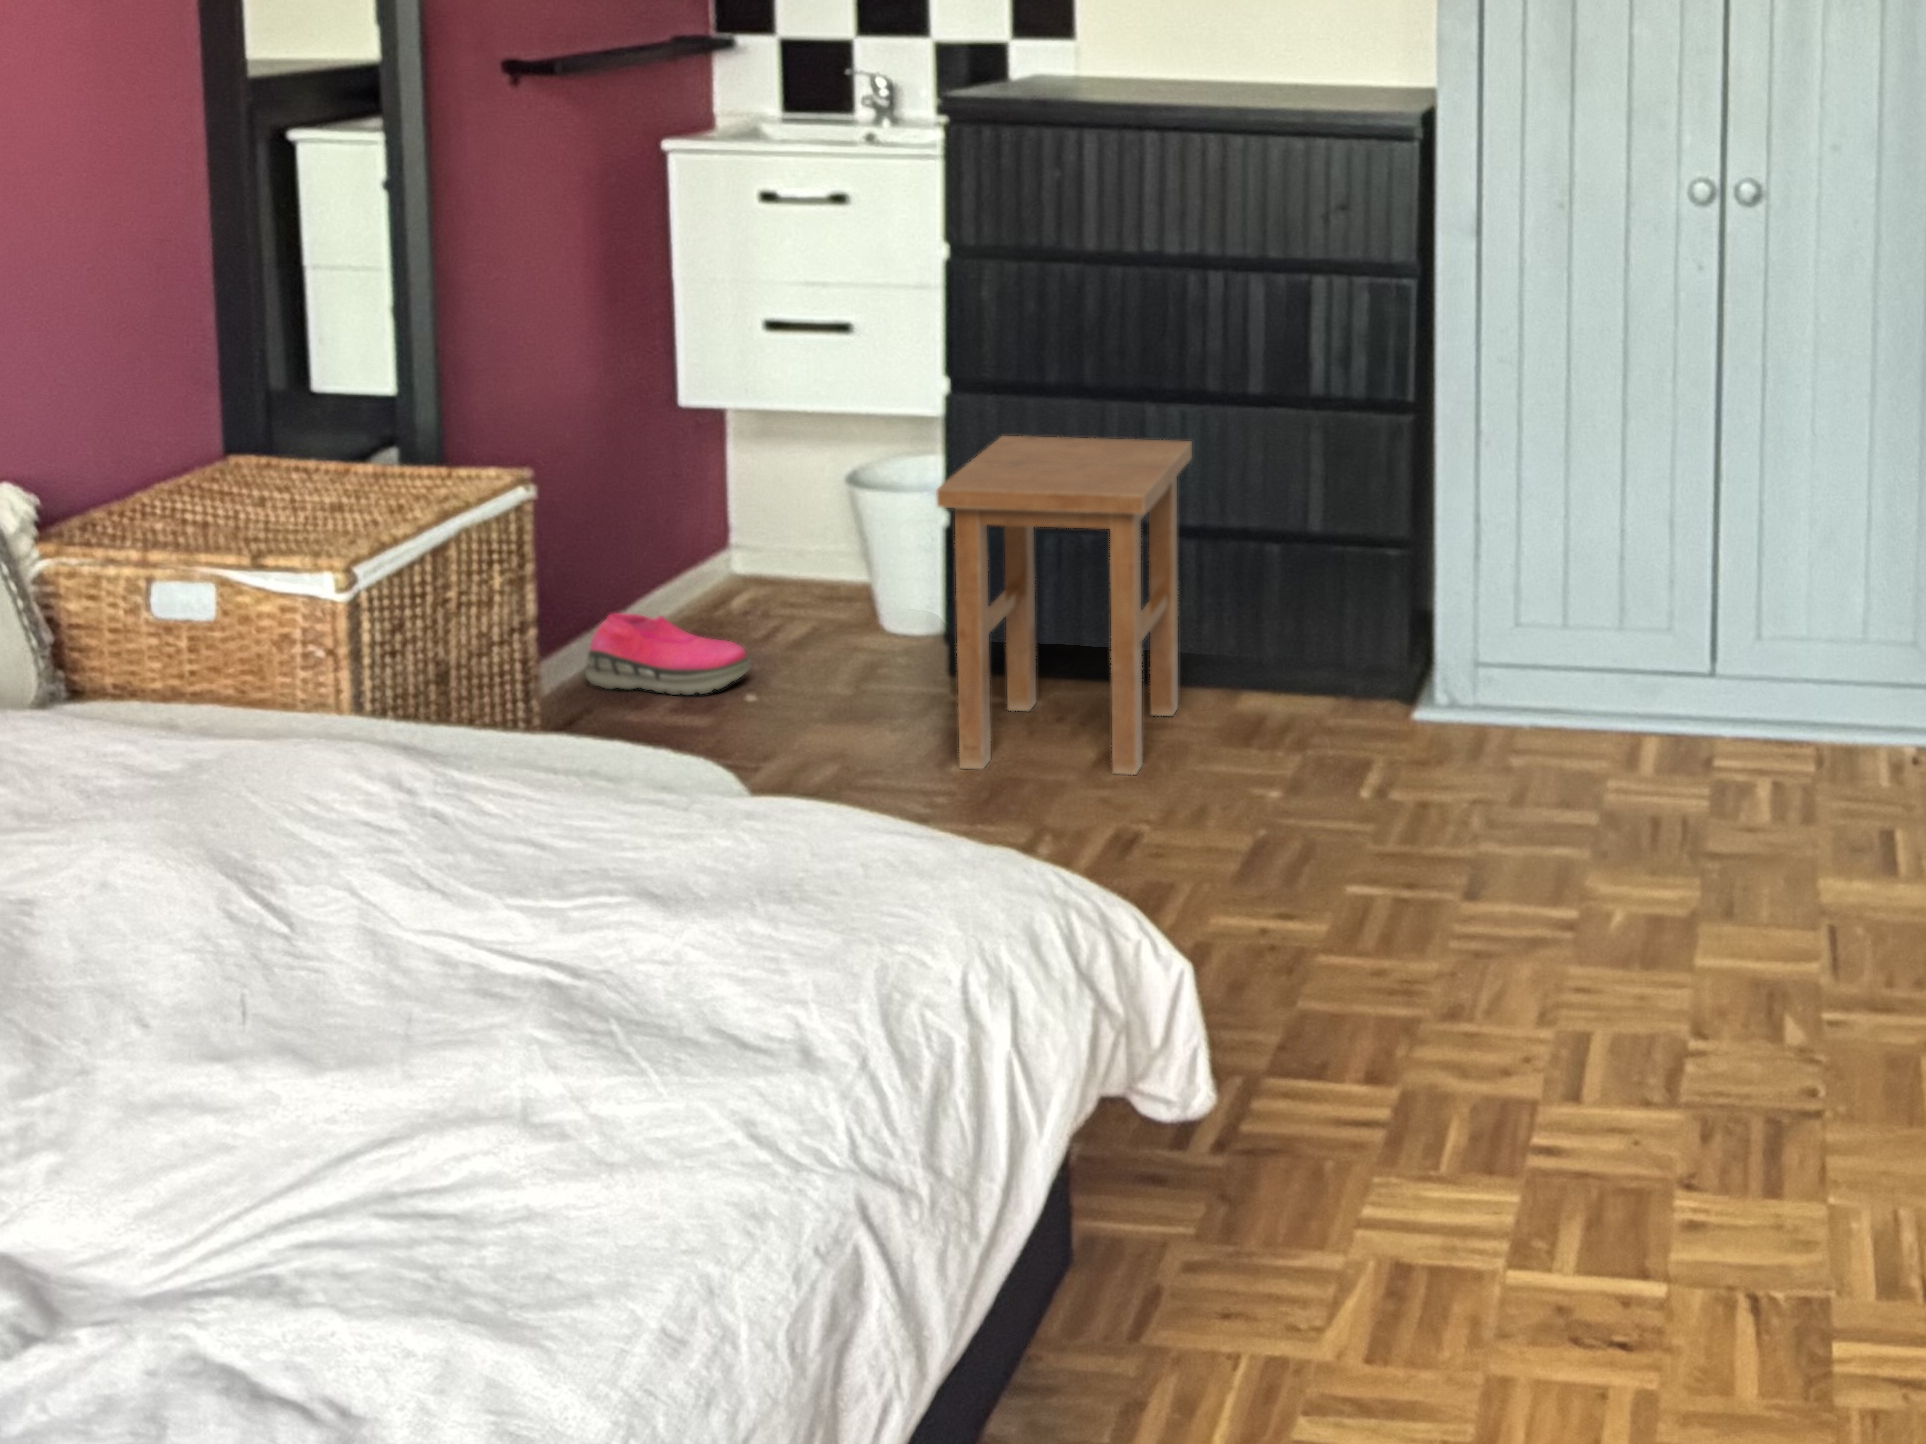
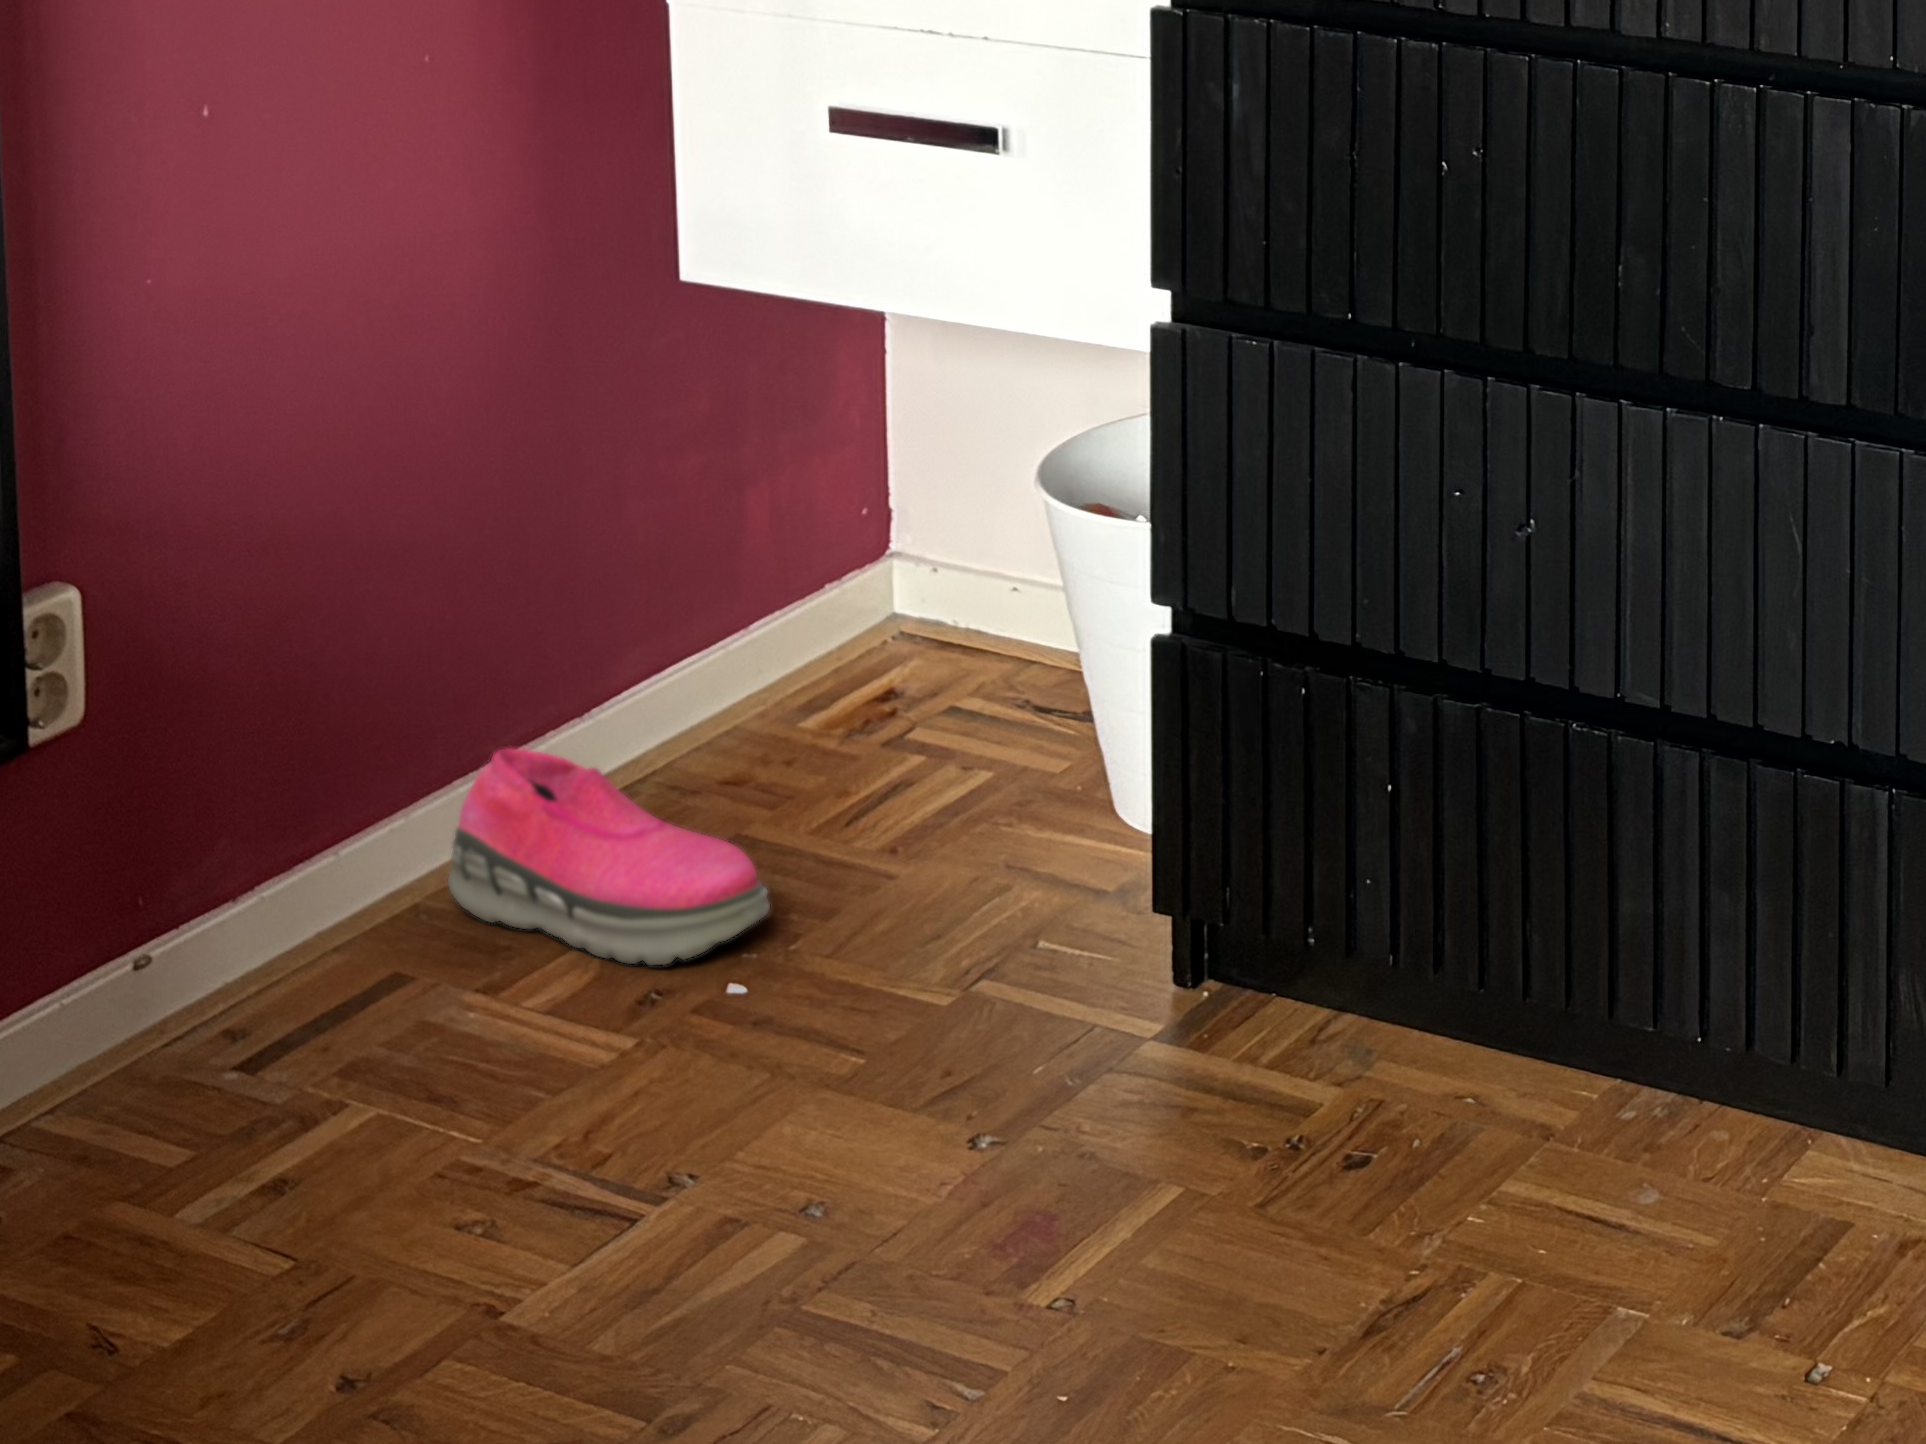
stool: present [936,436,1192,775] -> none [994,447,1676,1387]

